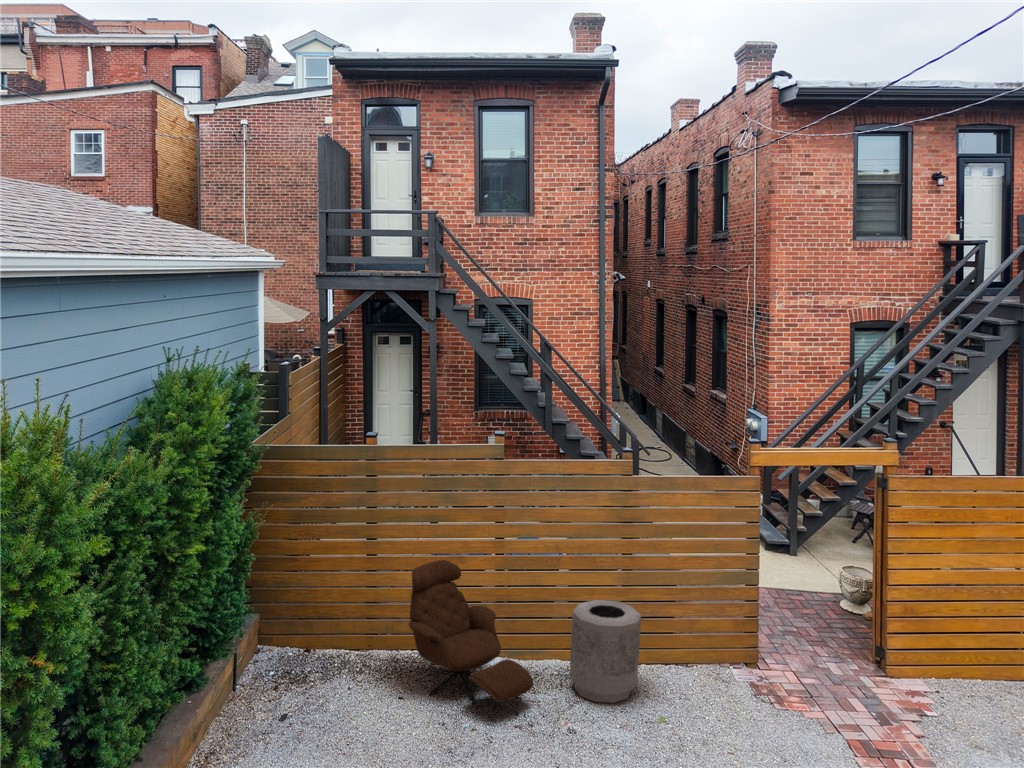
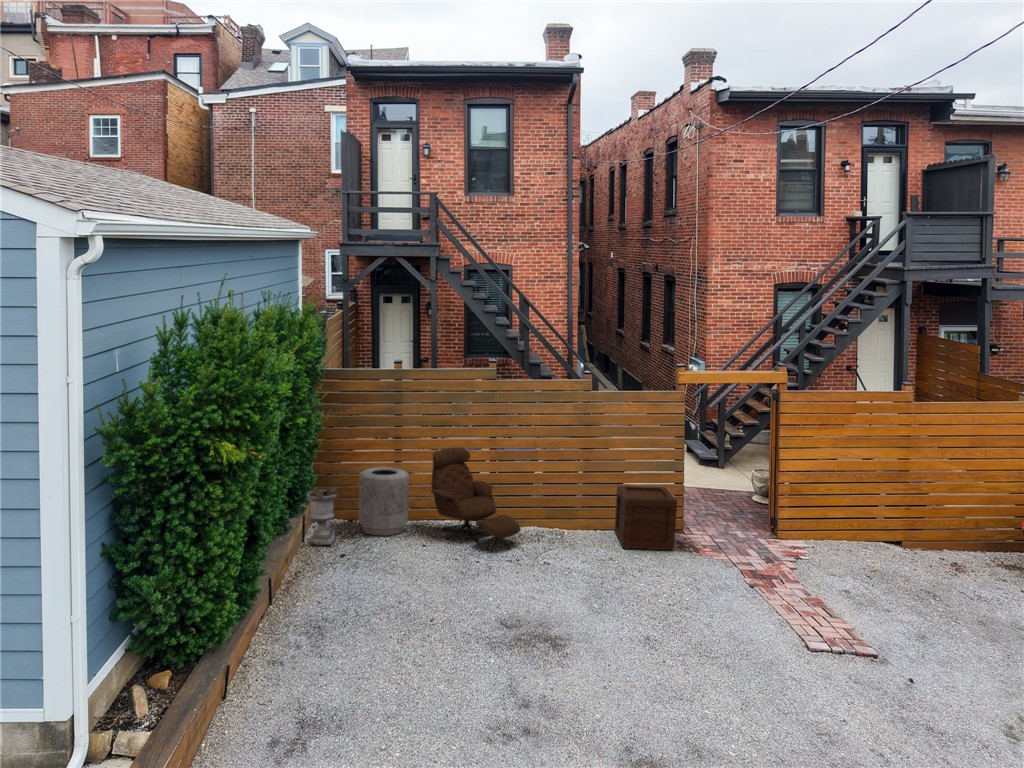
trash can: present [570,600,641,703] -> present [359,467,409,535]
wooden crate: none [665,615,758,715] -> present [615,486,677,550]
planter: none [228,622,275,709] -> present [307,486,338,545]

